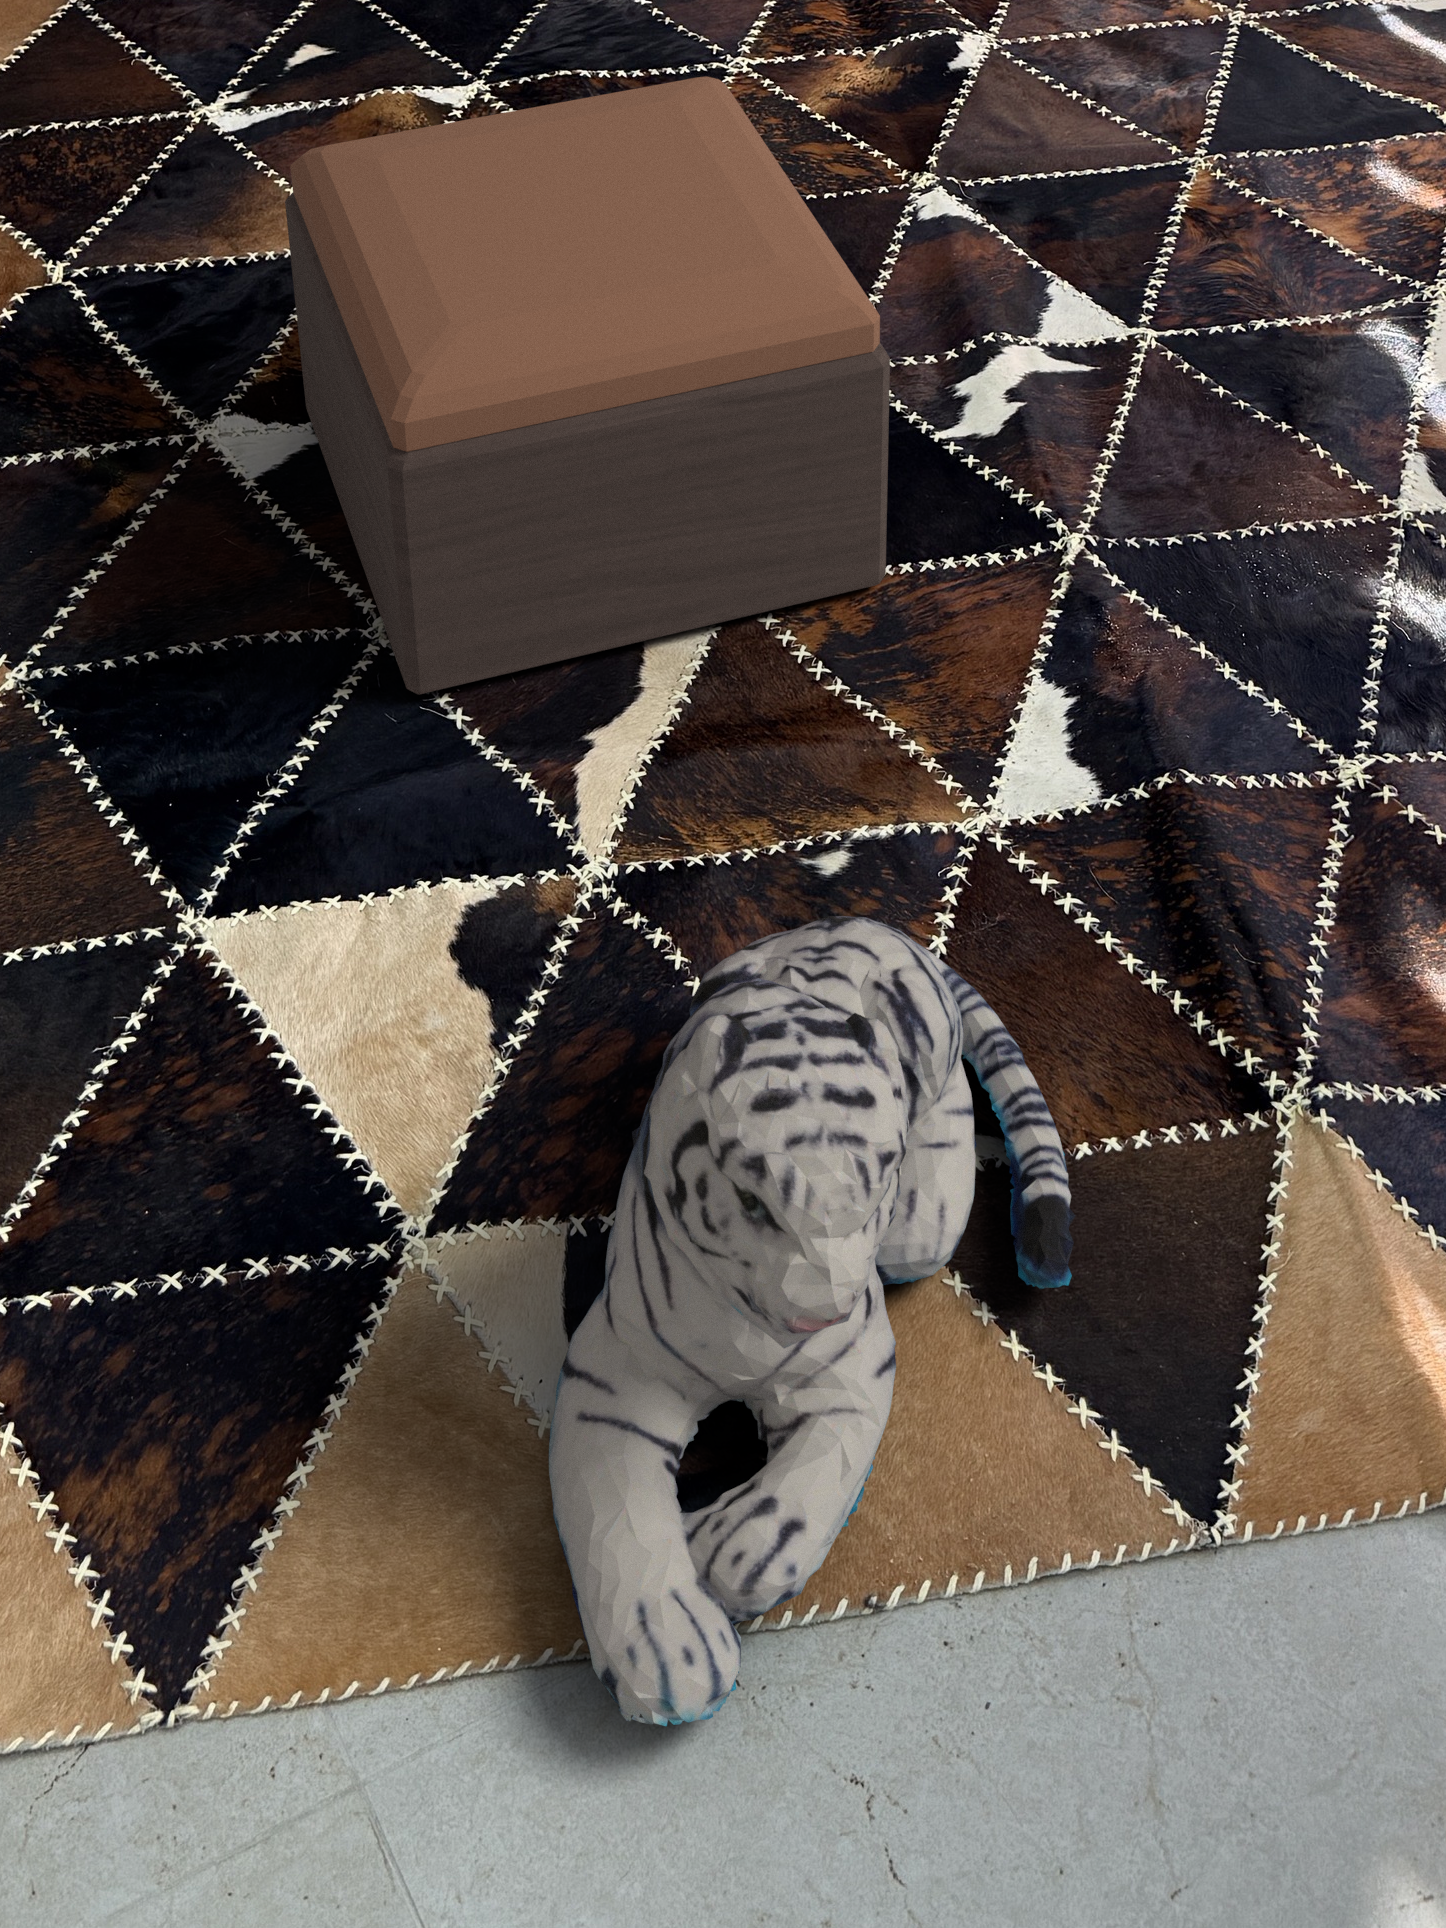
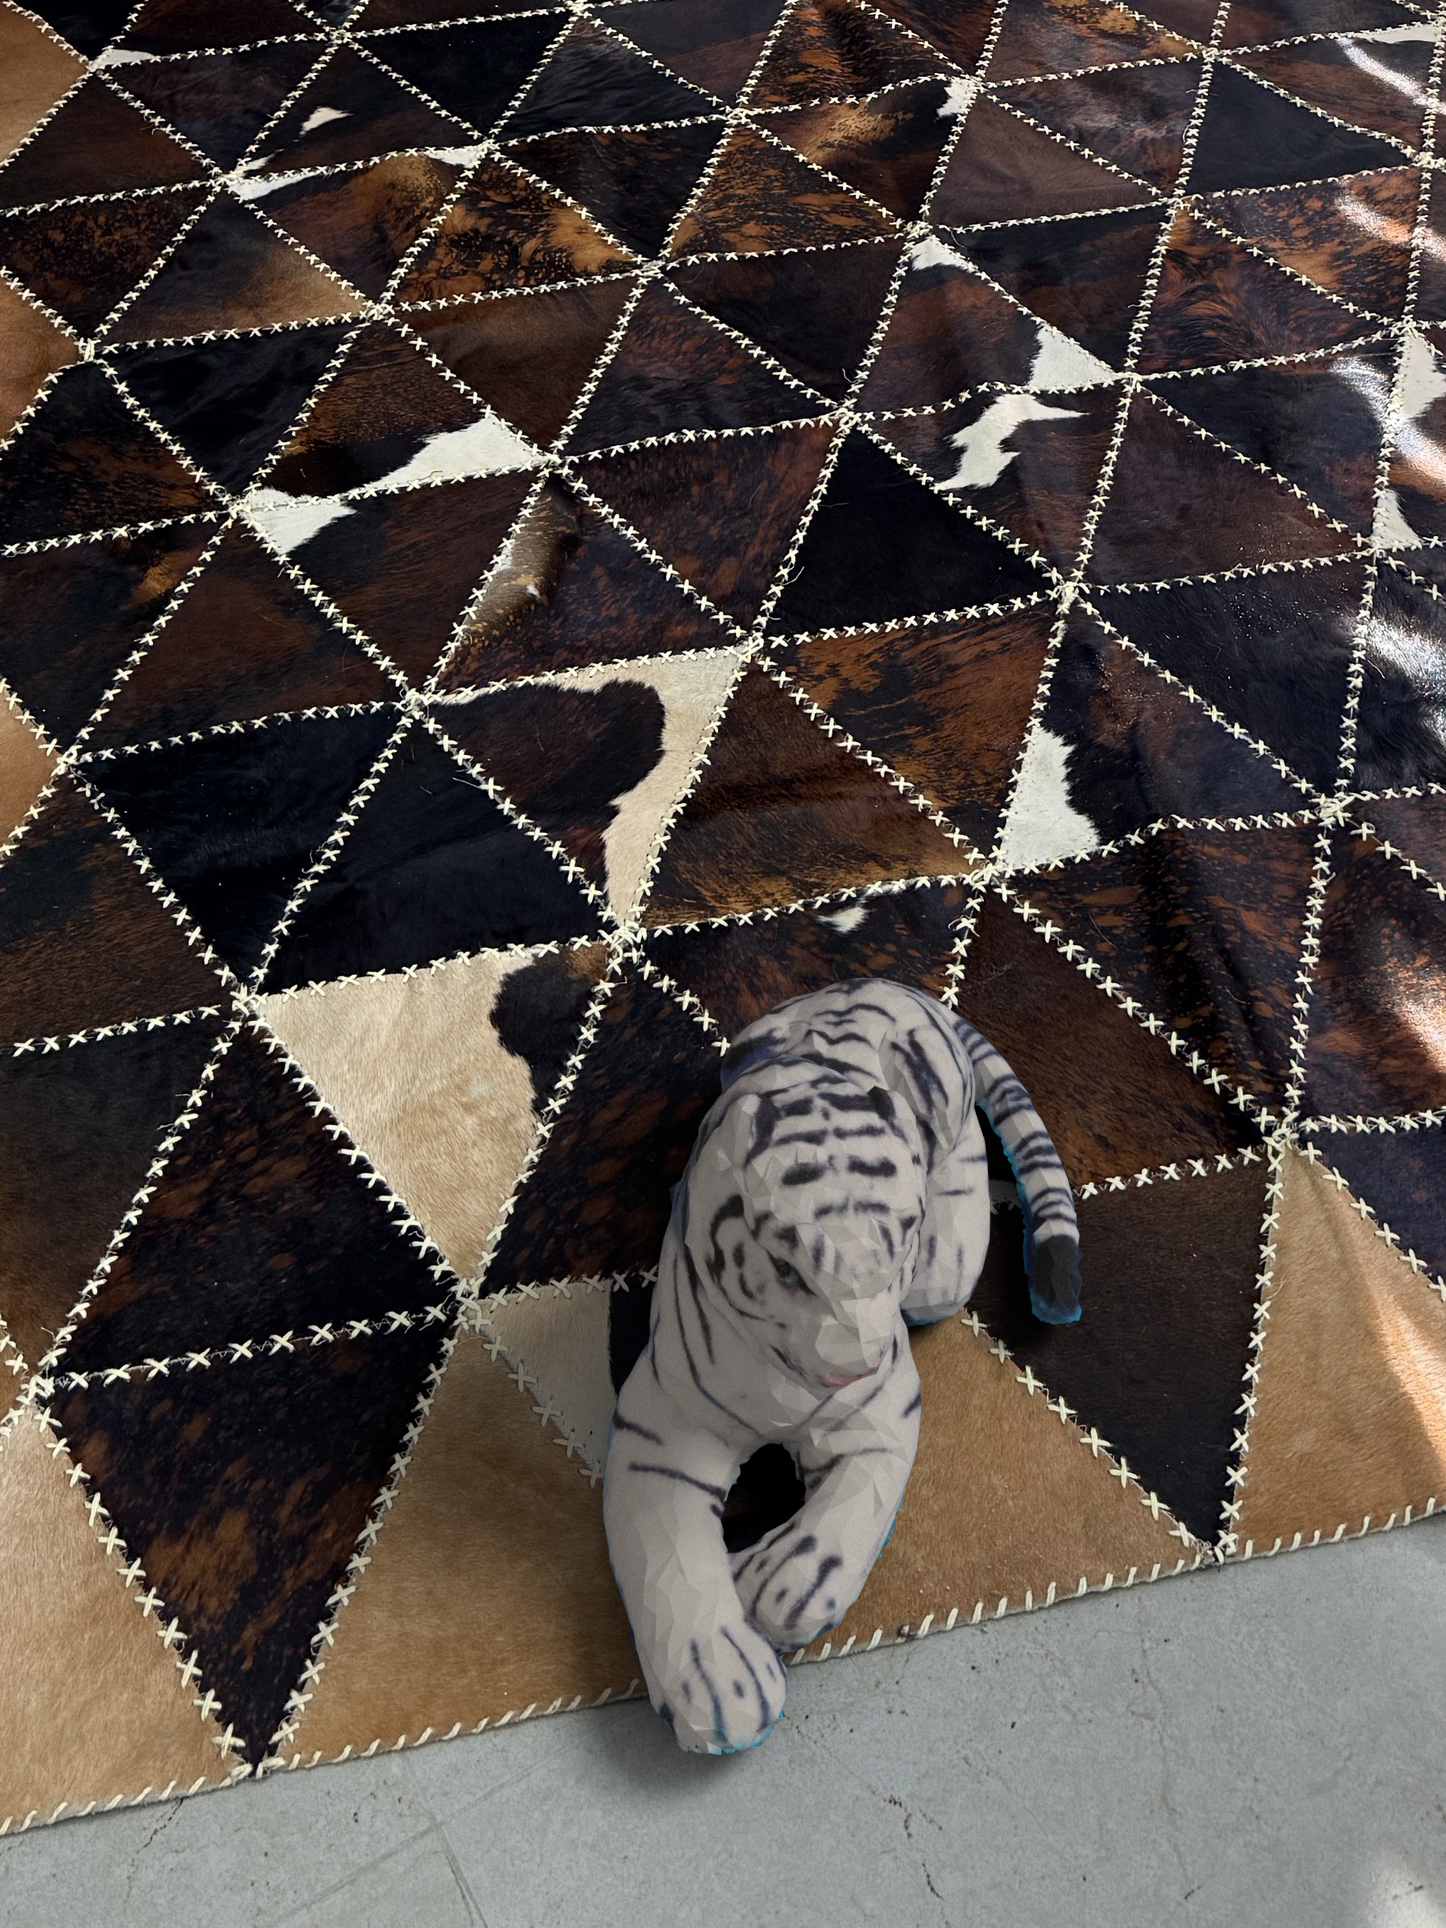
footstool: present [285,77,890,695] -> none [309,157,890,766]

